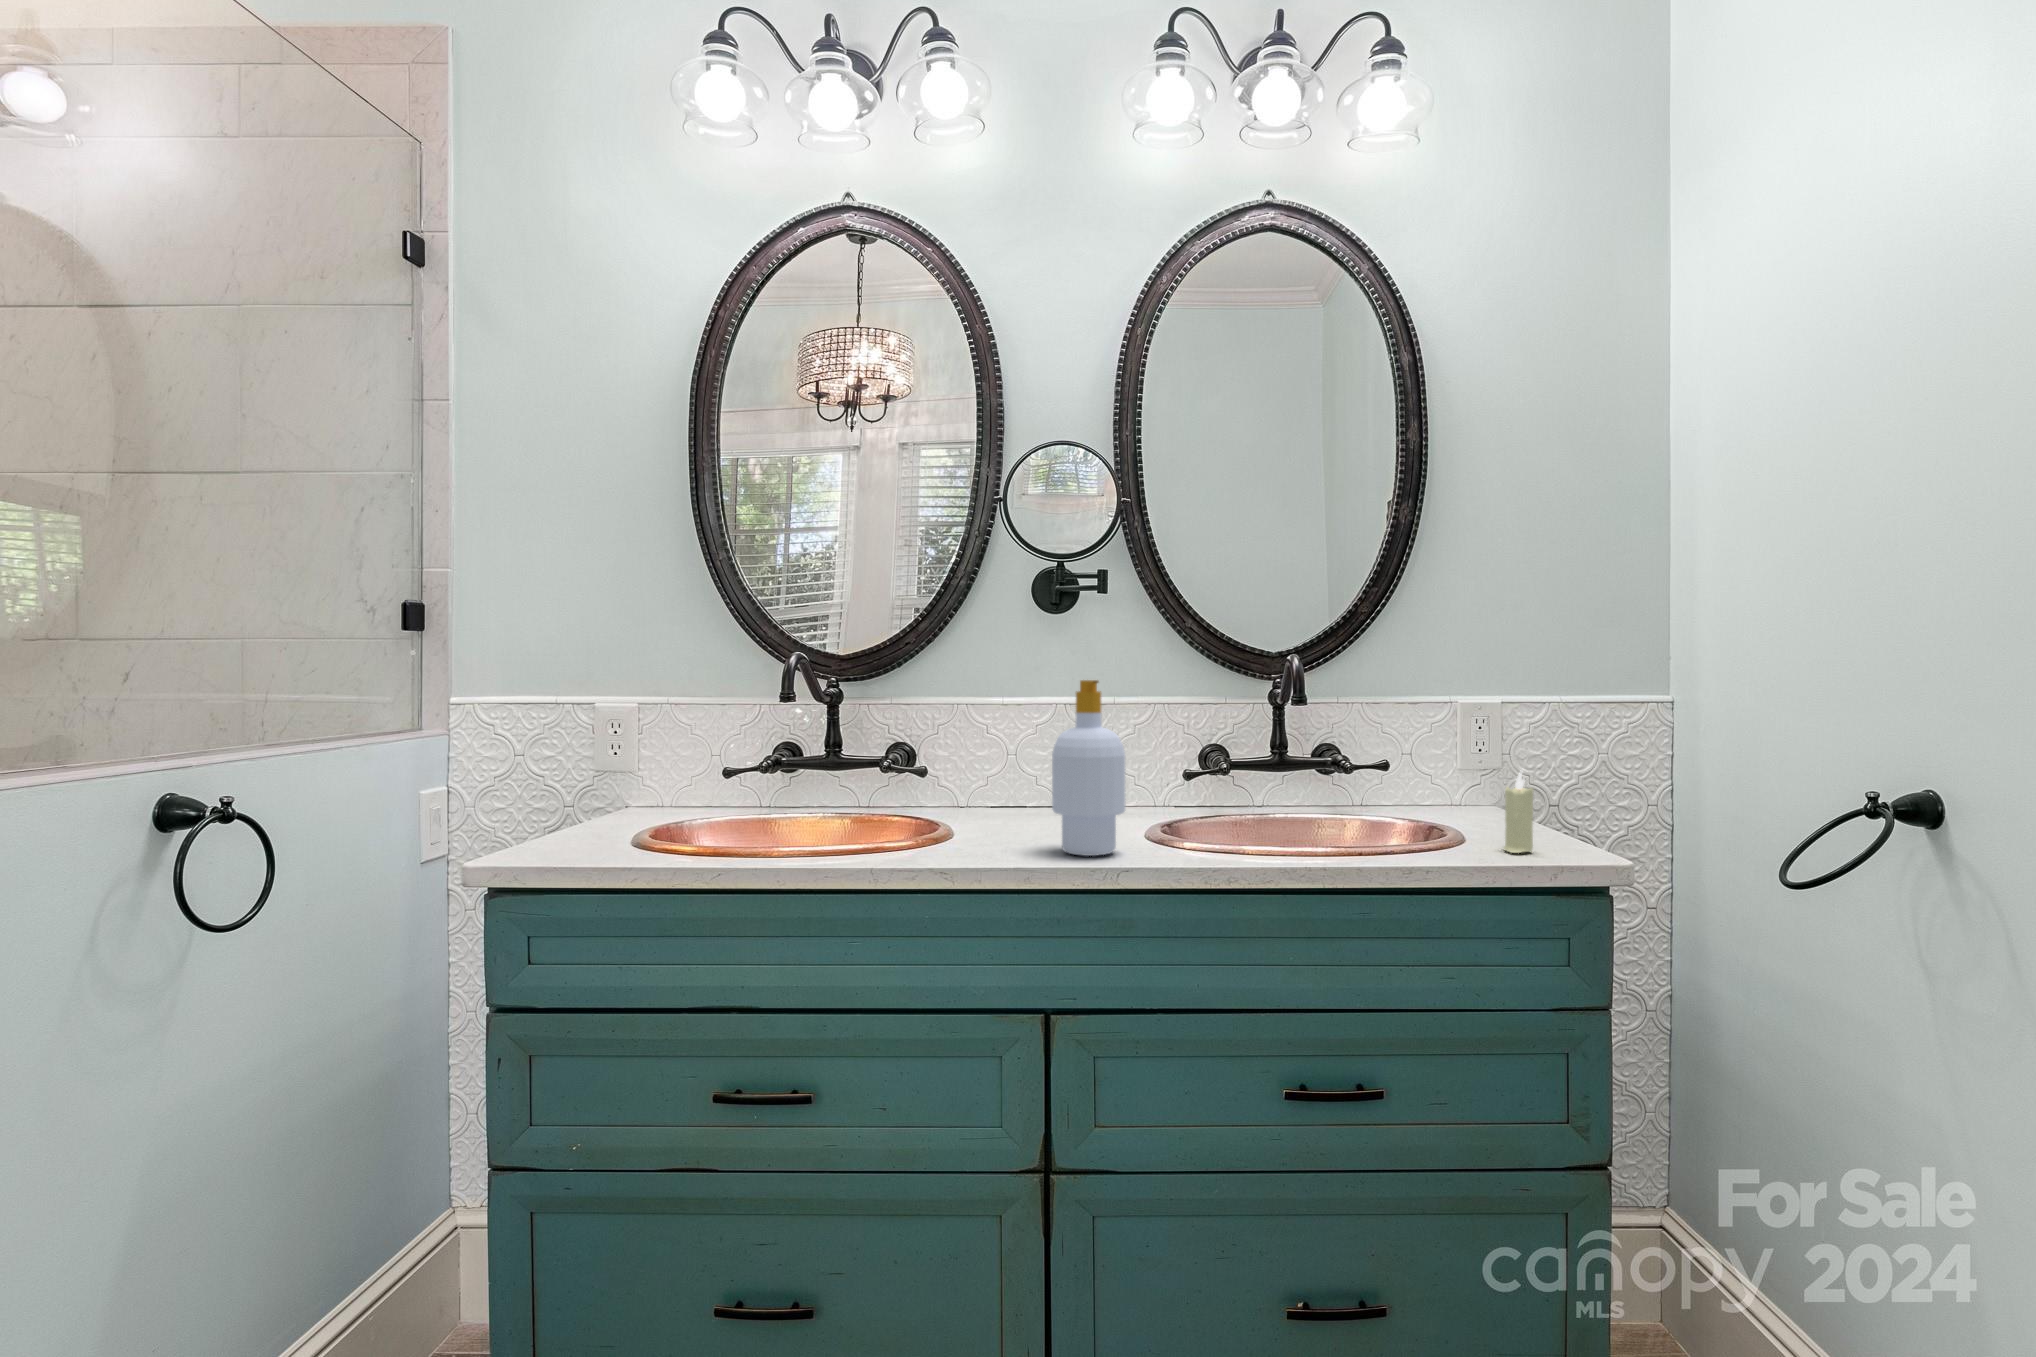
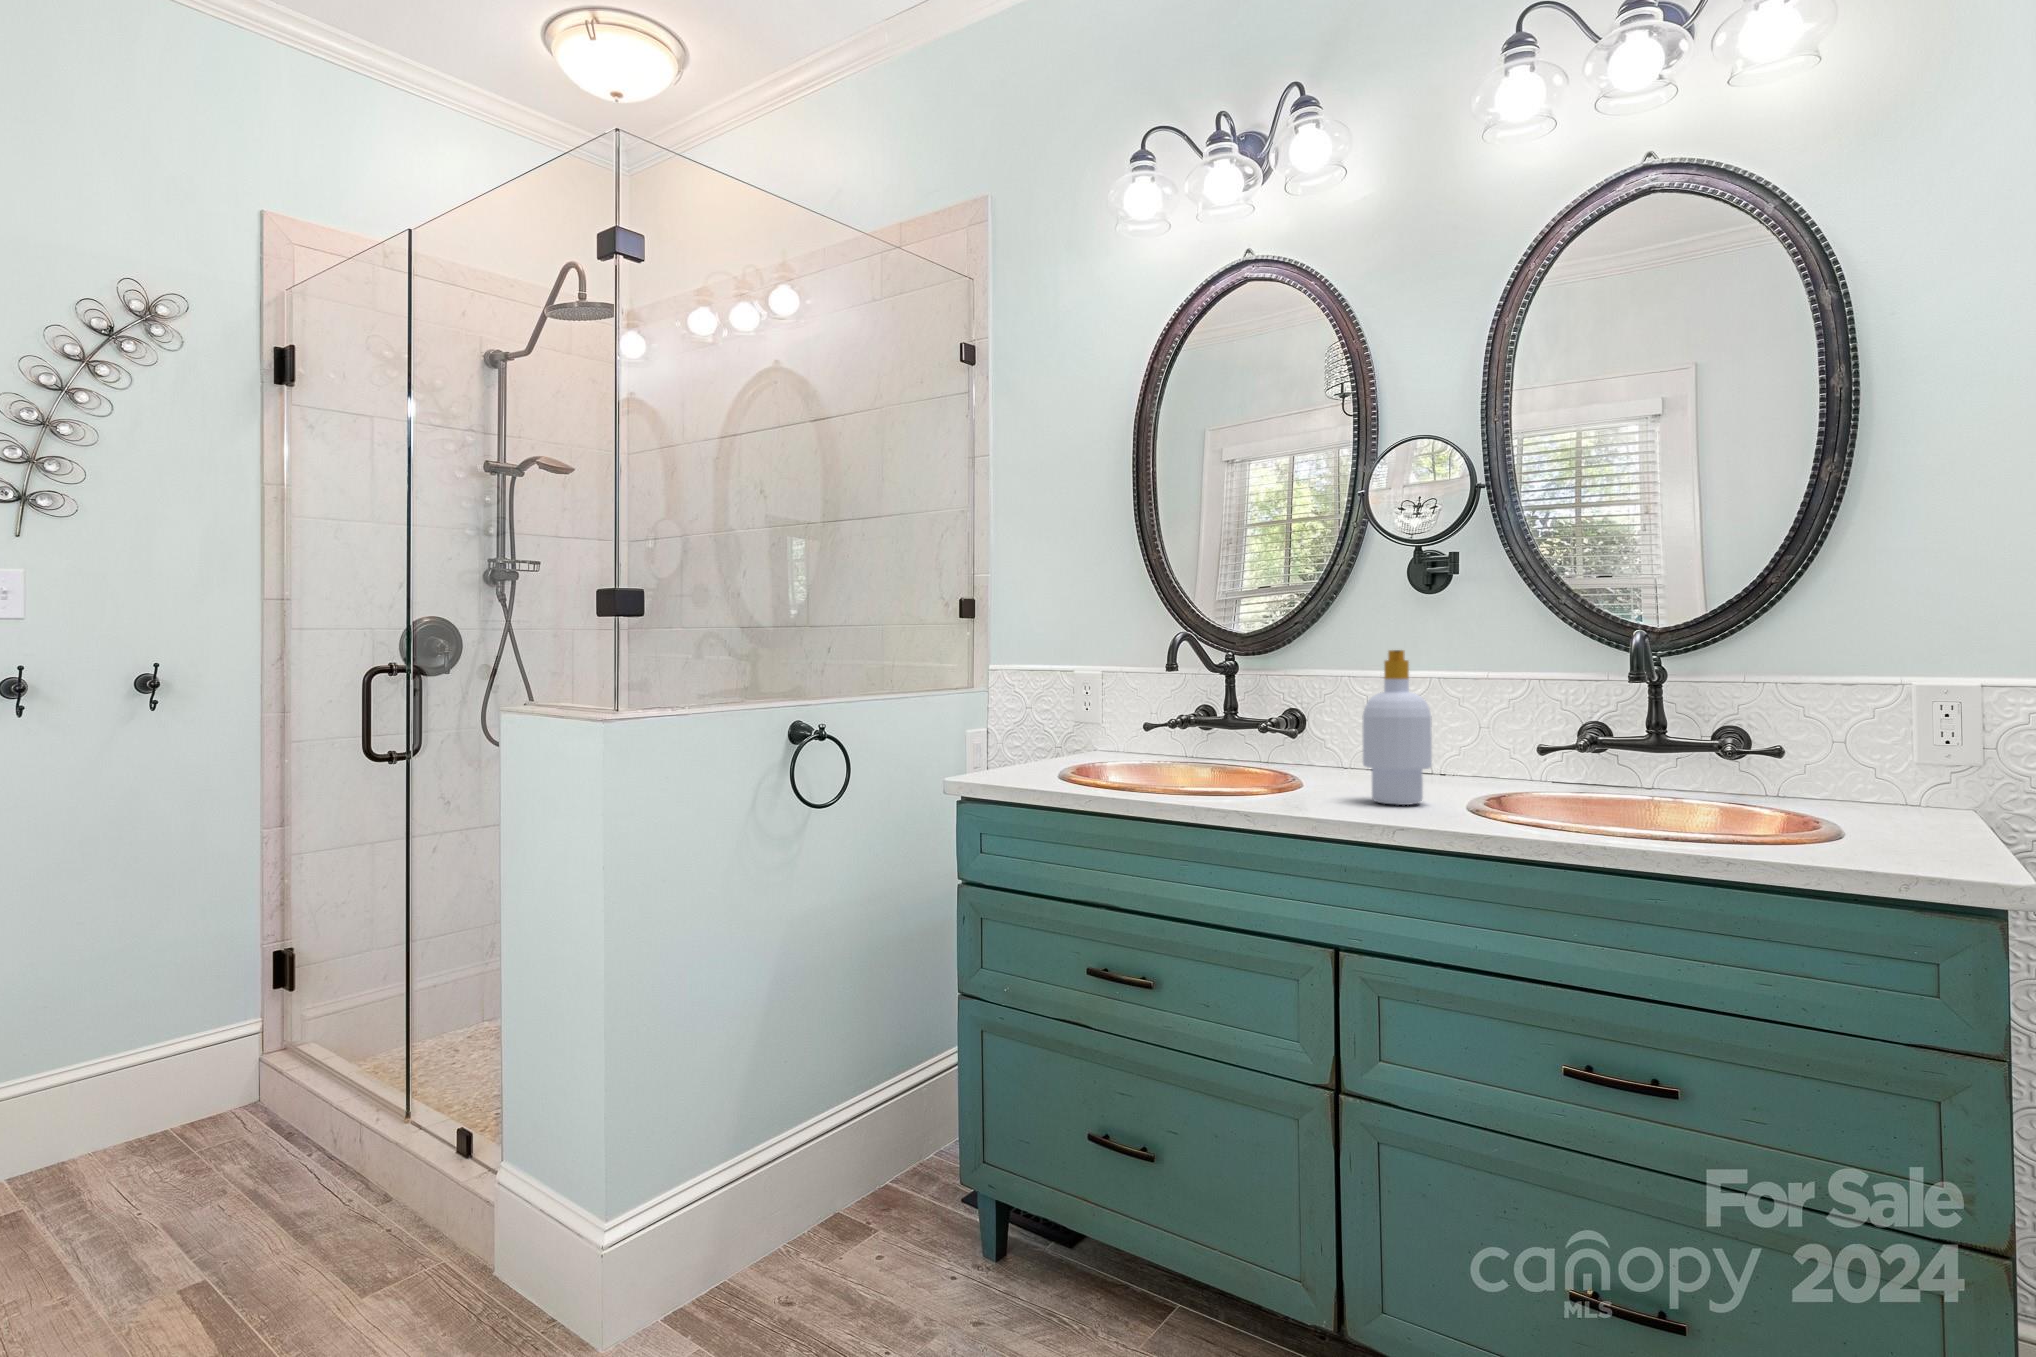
candle: present [1504,770,1534,853] -> none [1886,744,1929,838]

